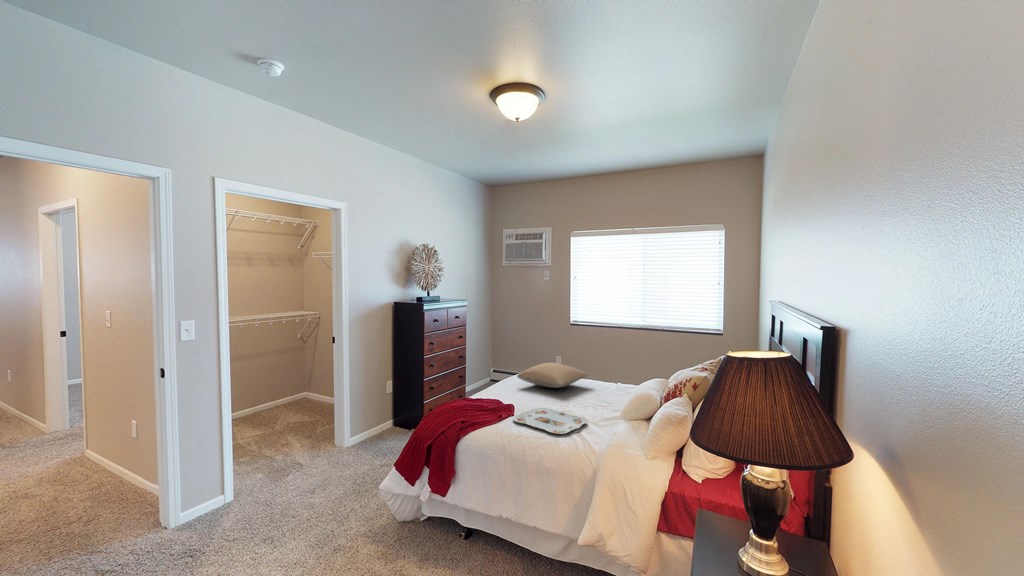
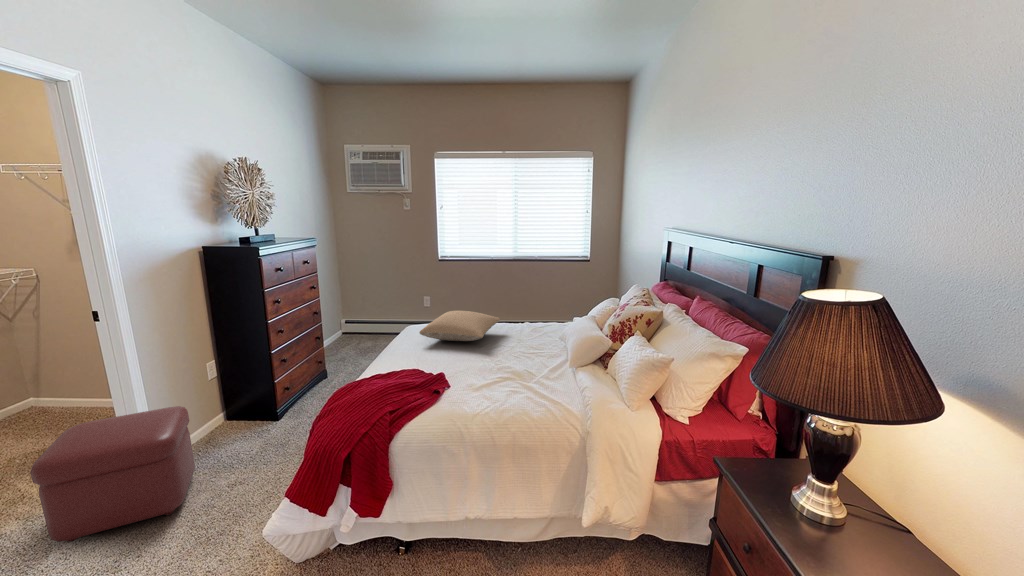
ottoman: none [285,404,366,475] -> present [30,406,195,542]
serving tray: present [513,408,587,434] -> none [452,370,539,403]

